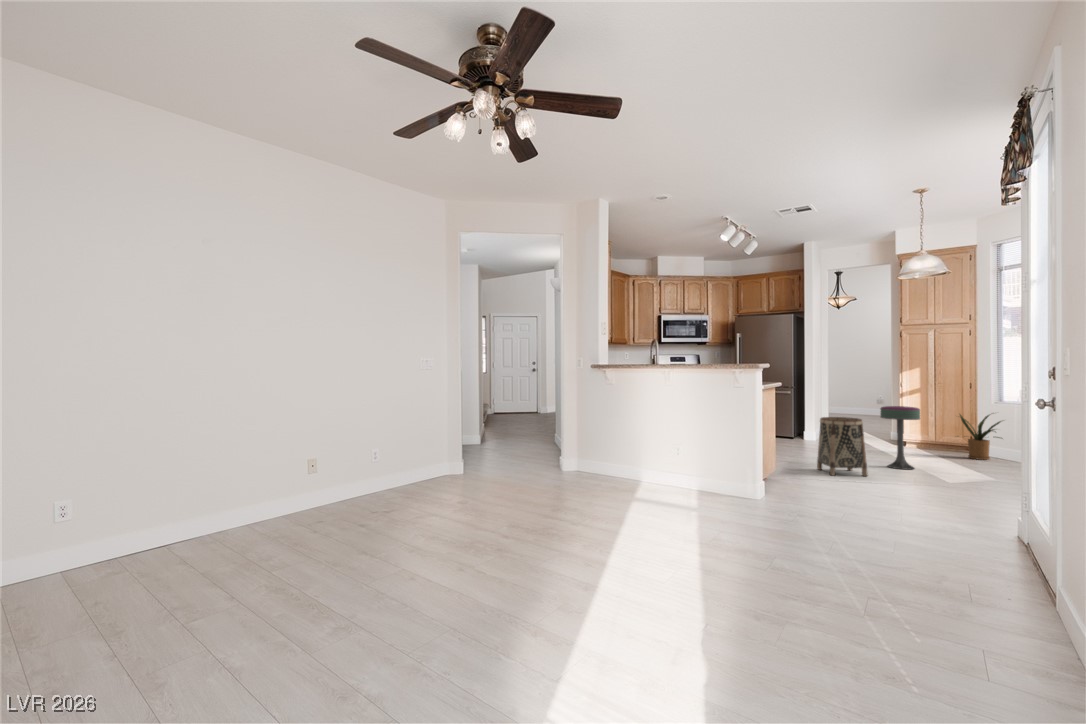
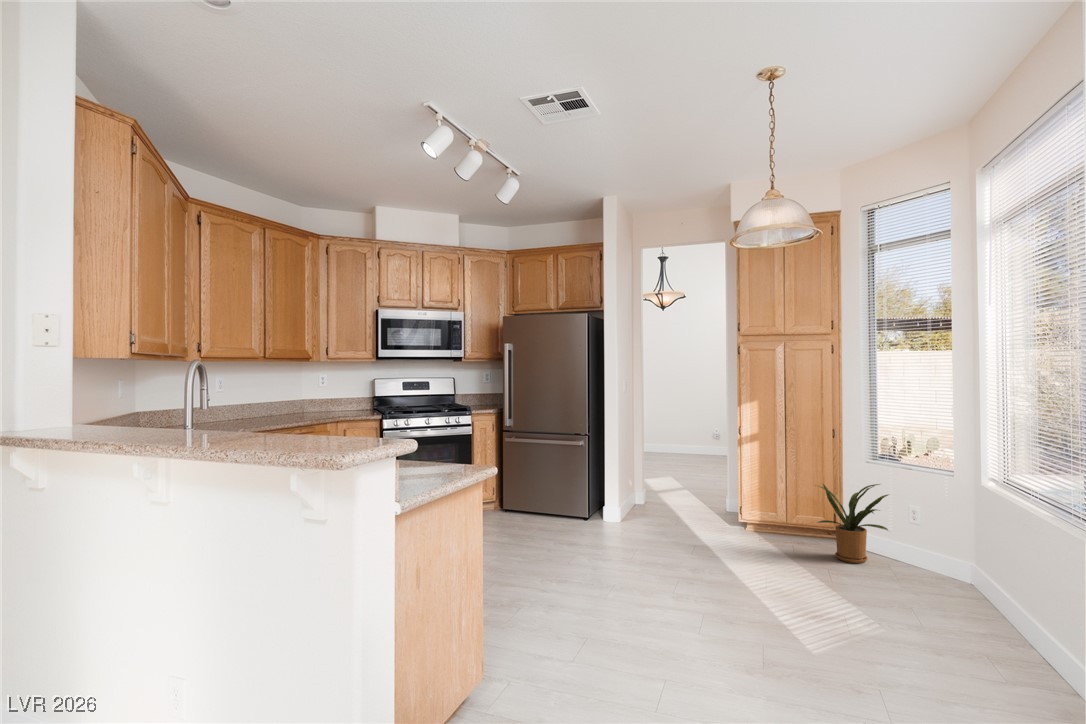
bar stool: present [880,406,920,469] -> none [707,494,775,627]
basket: present [817,417,868,476] -> none [585,536,680,692]

